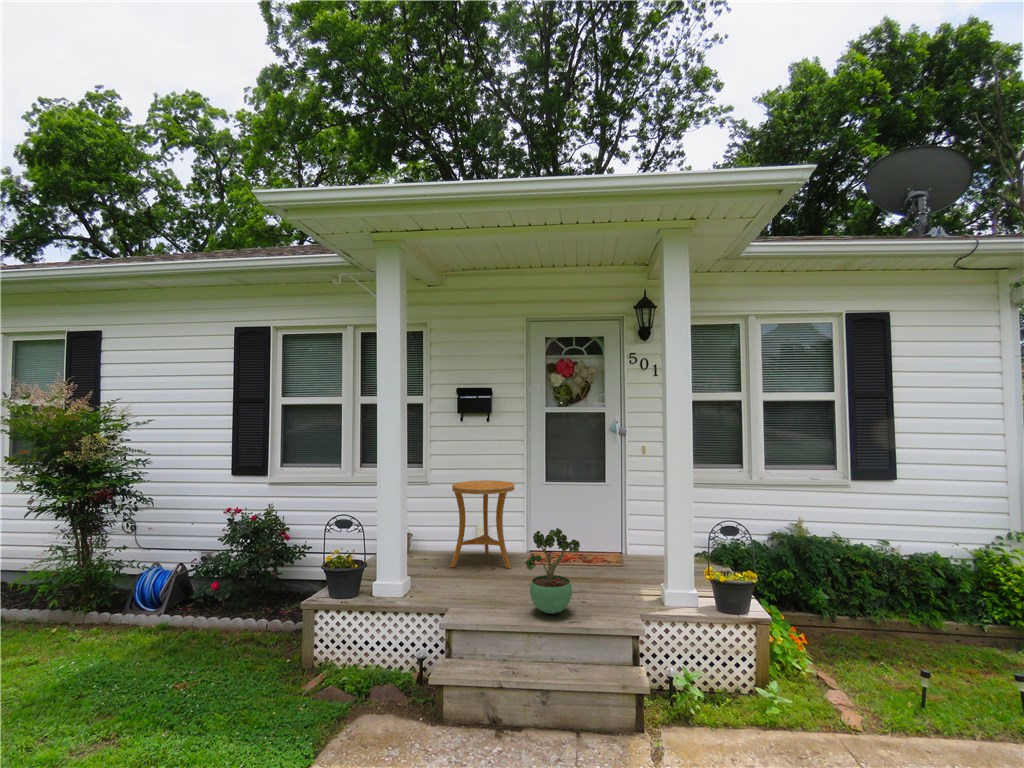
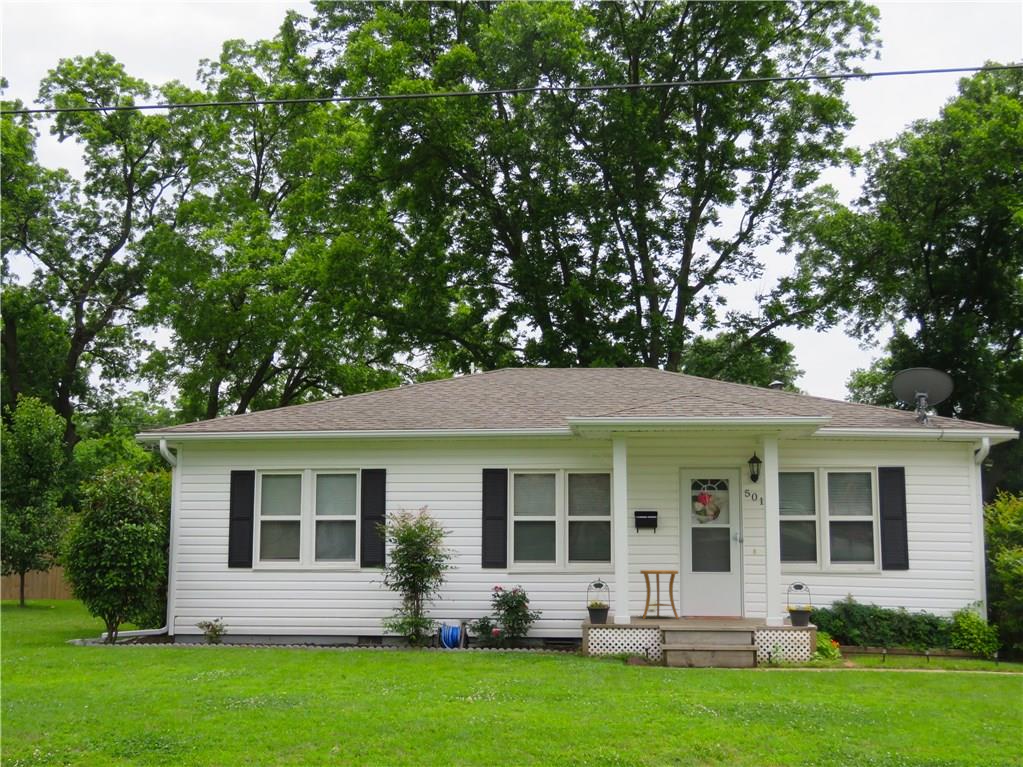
potted plant: present [525,528,580,614] -> none [700,583,726,625]

